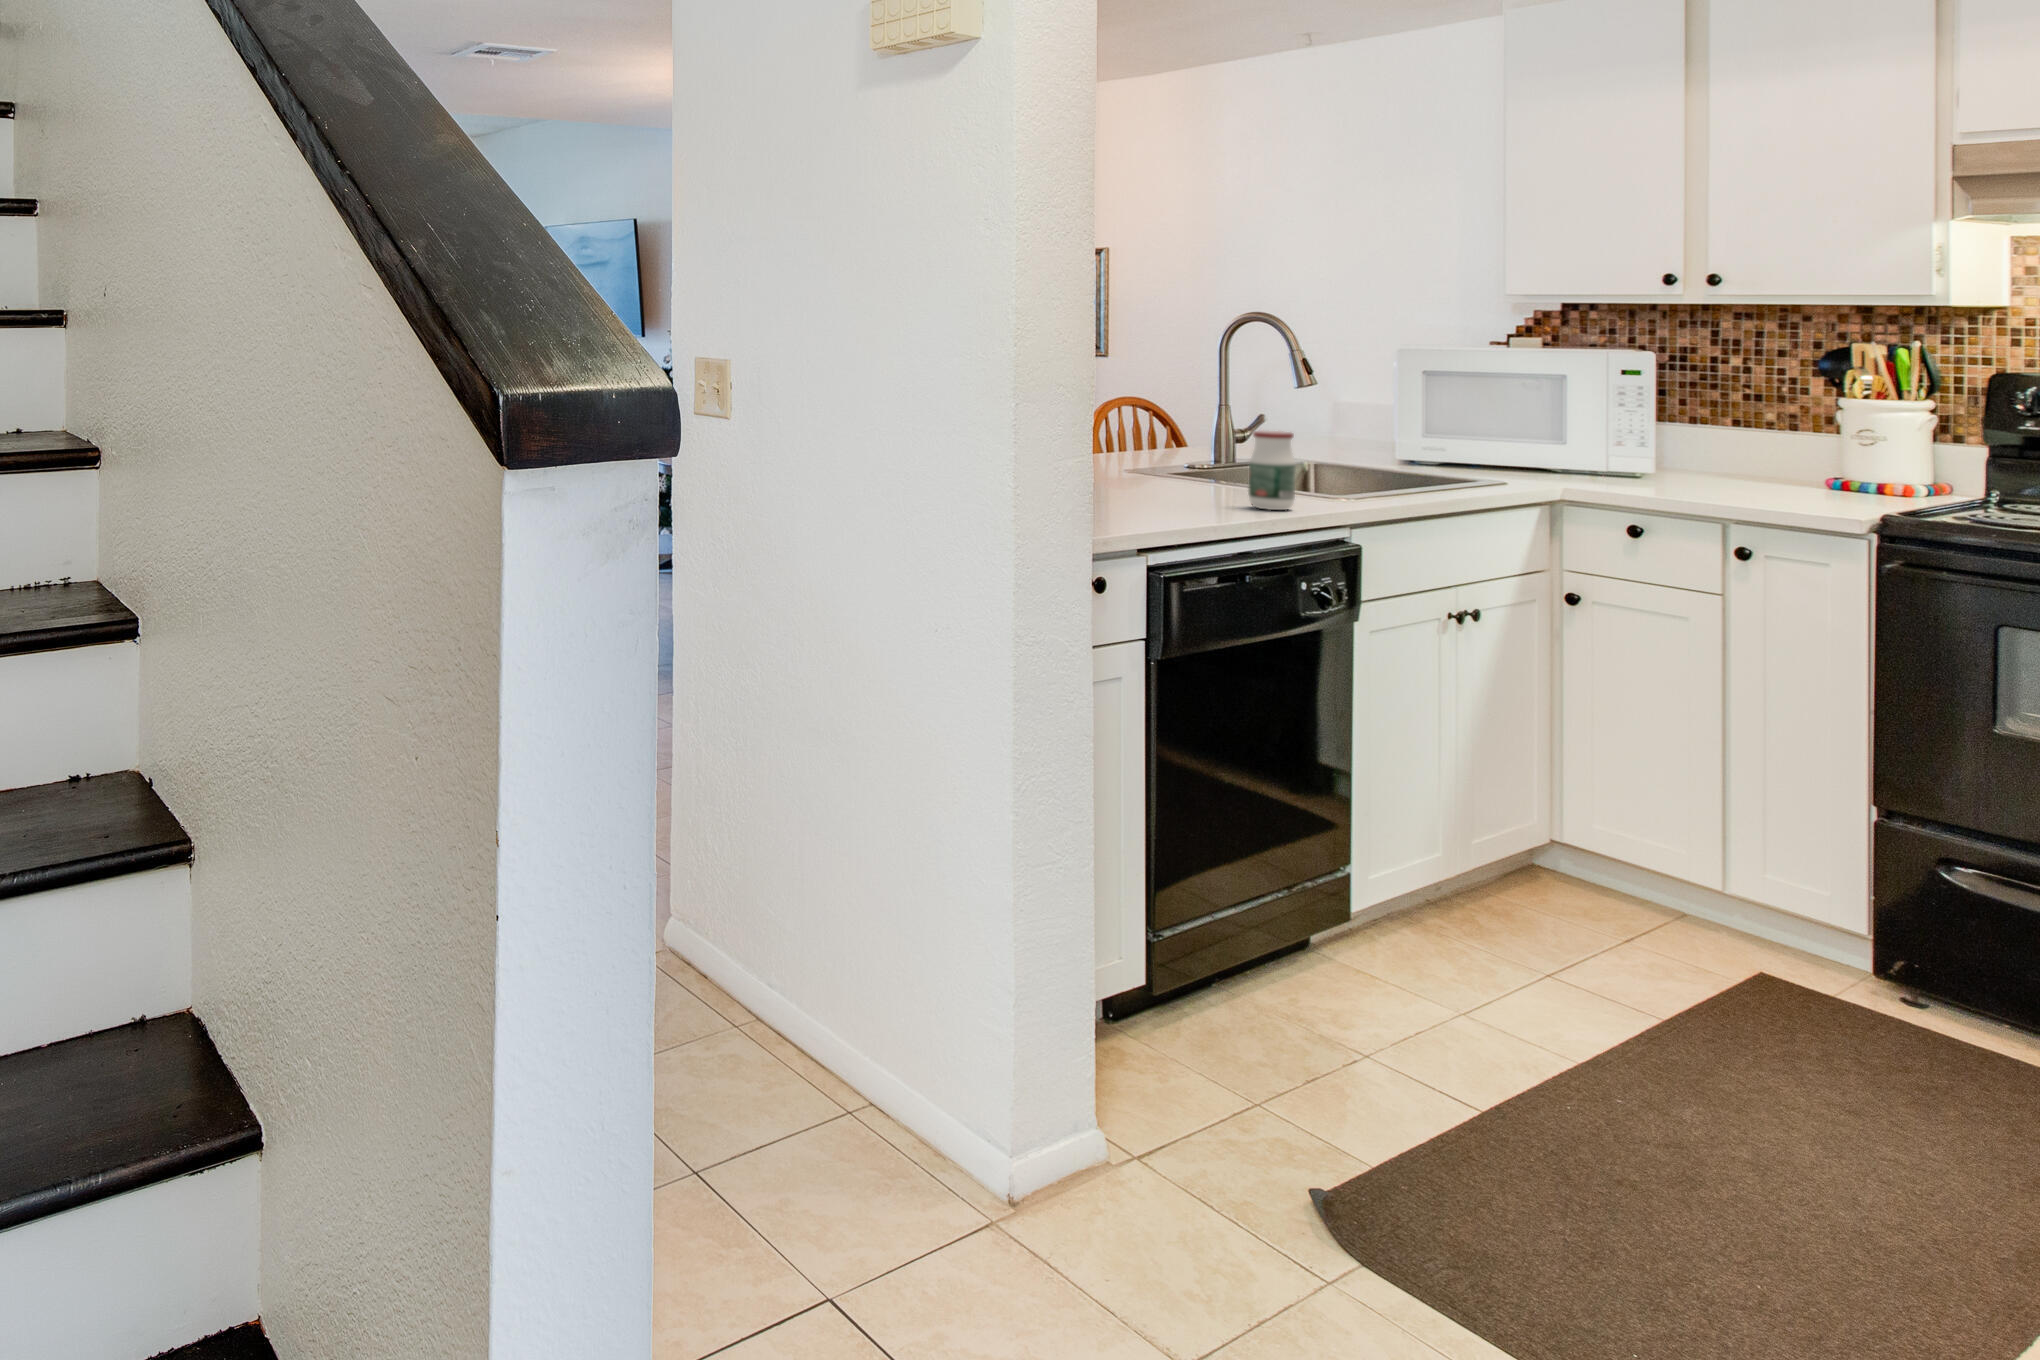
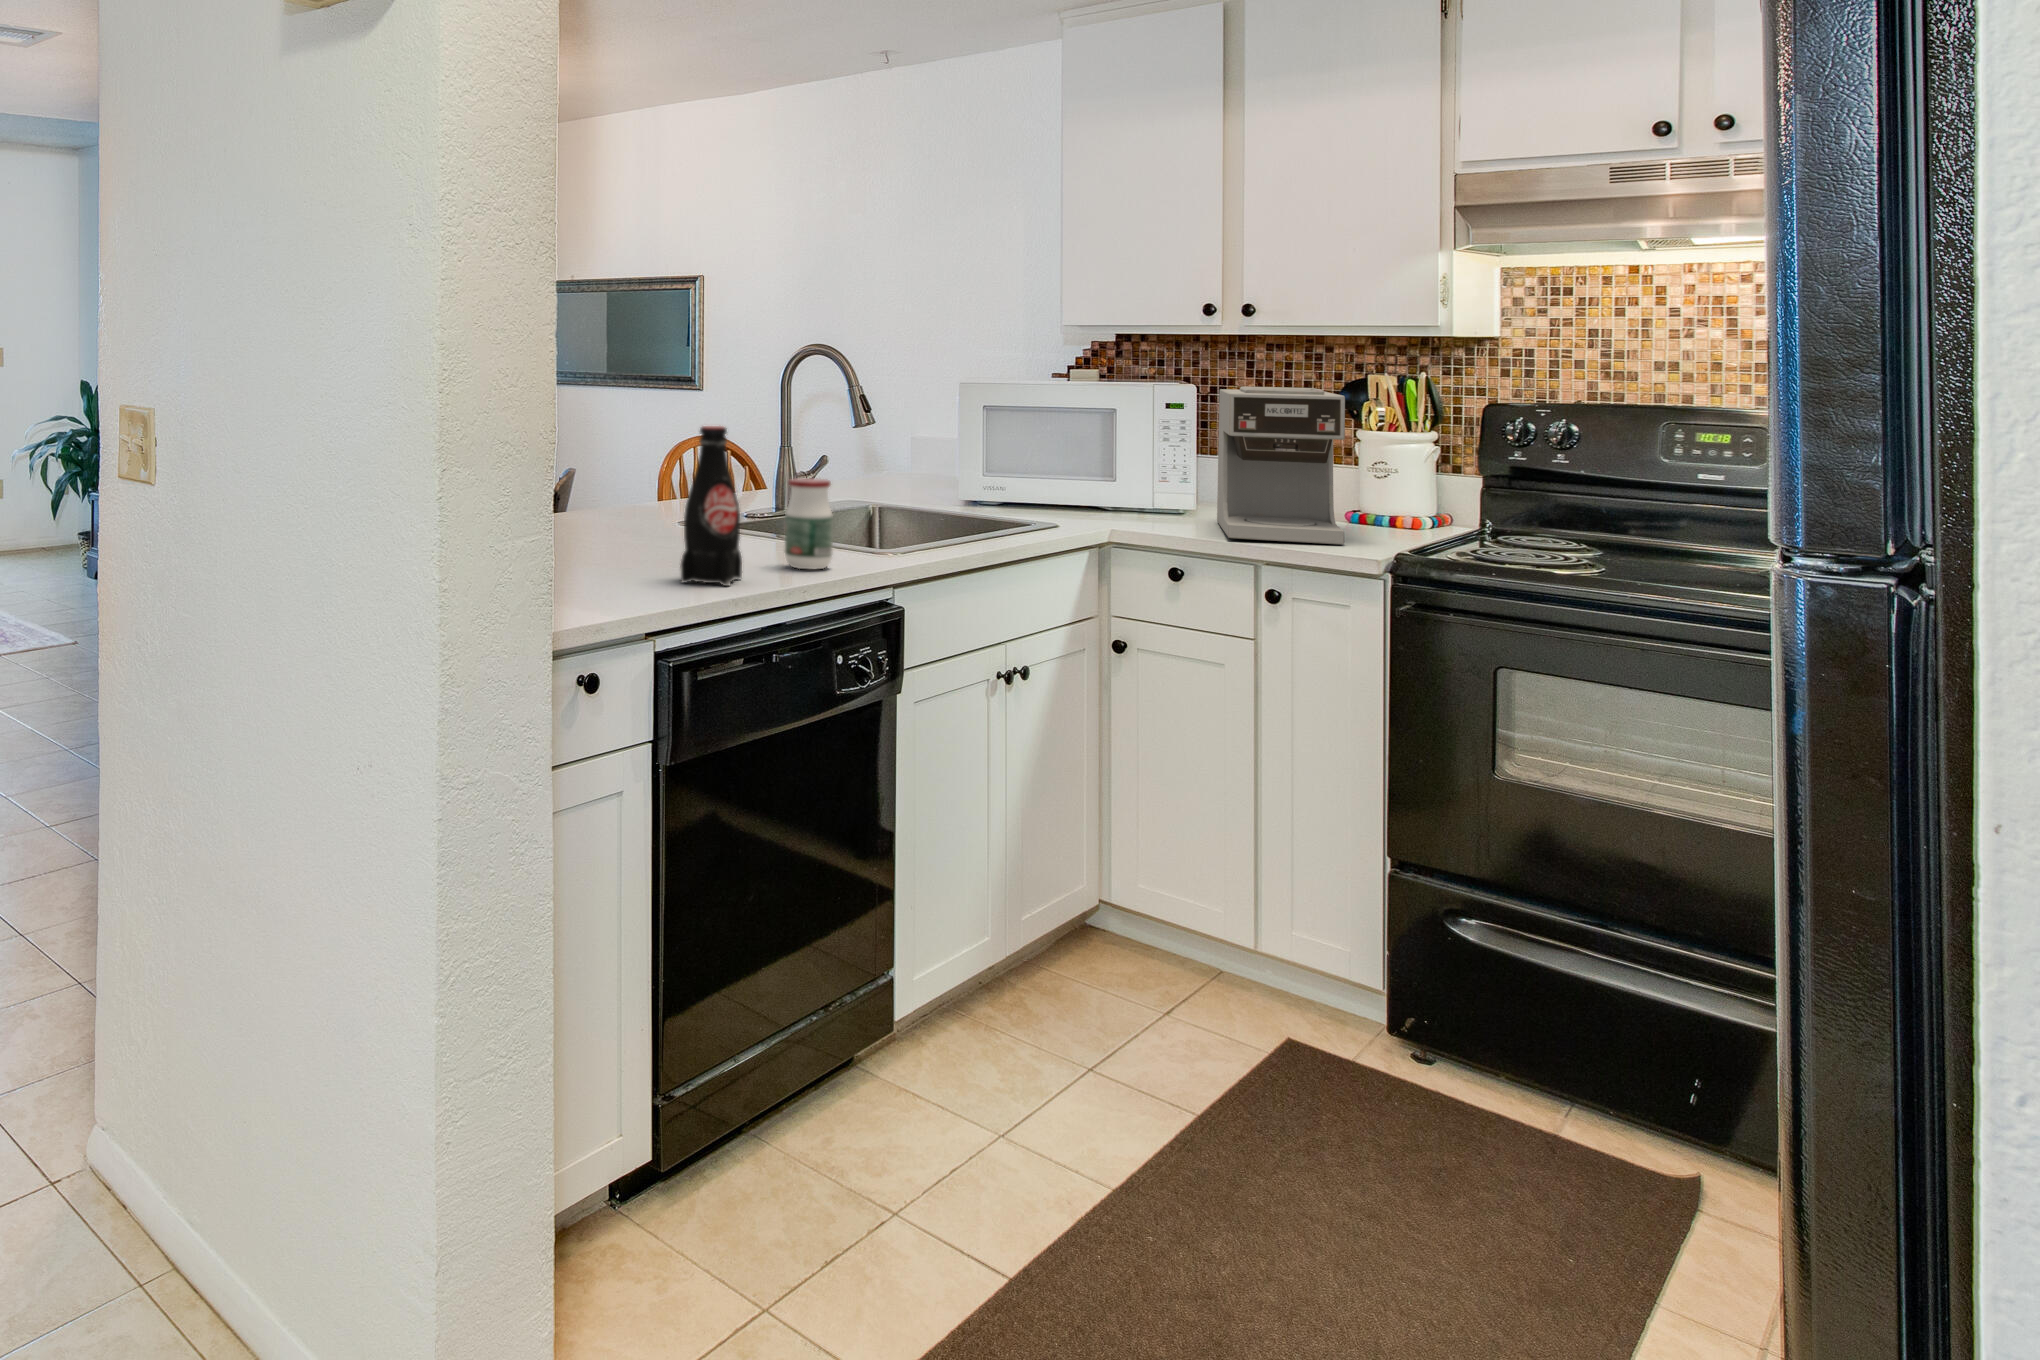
coffee maker: none [1678,355,1826,506] -> present [1217,387,1345,545]
bottle: none [1160,383,1215,519] -> present [680,426,742,586]

